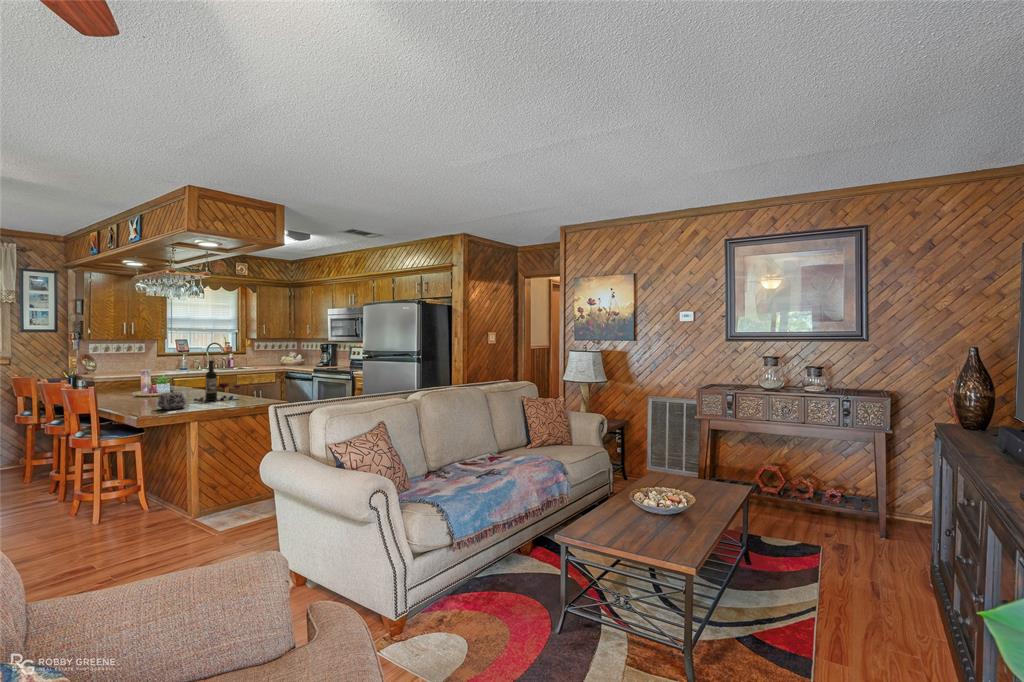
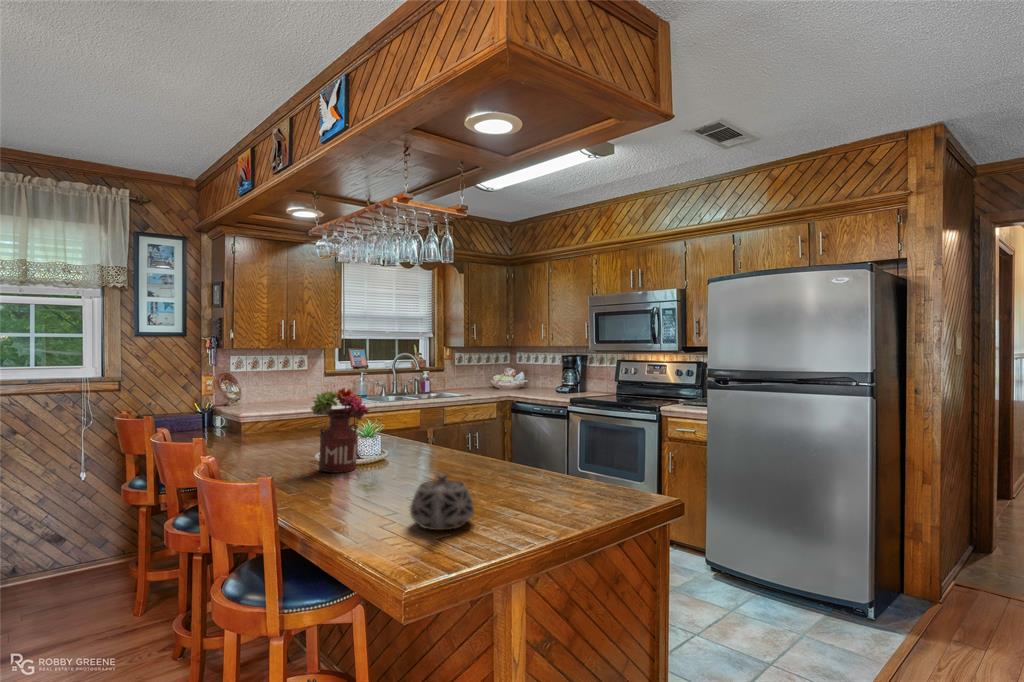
flower arrangement: none [125,359,158,398] -> present [311,388,369,472]
wine bottle: present [194,360,240,402] -> none [465,395,559,497]

